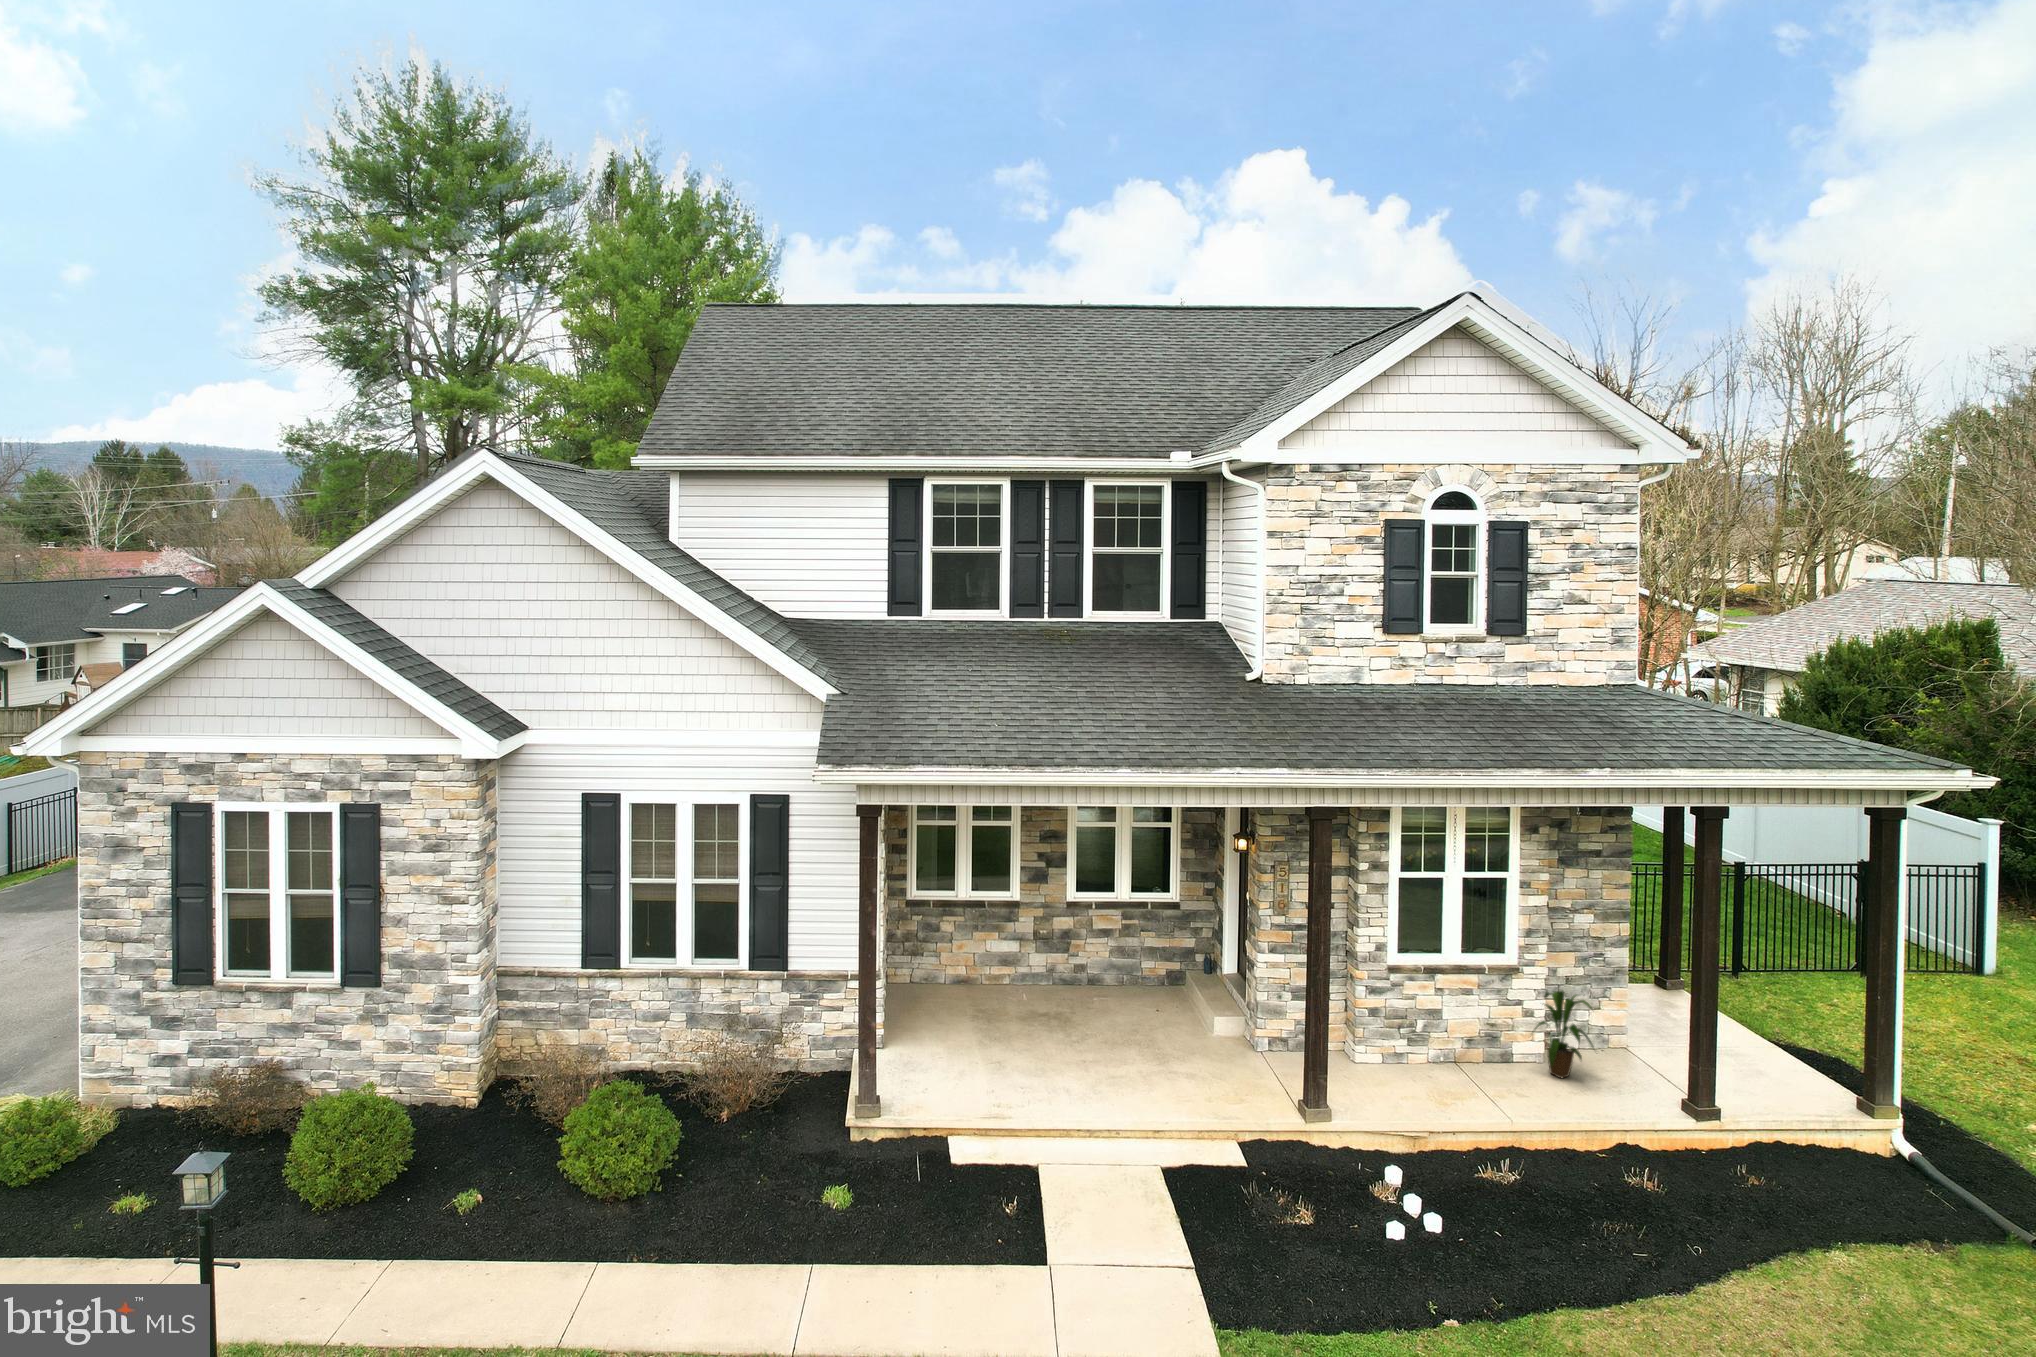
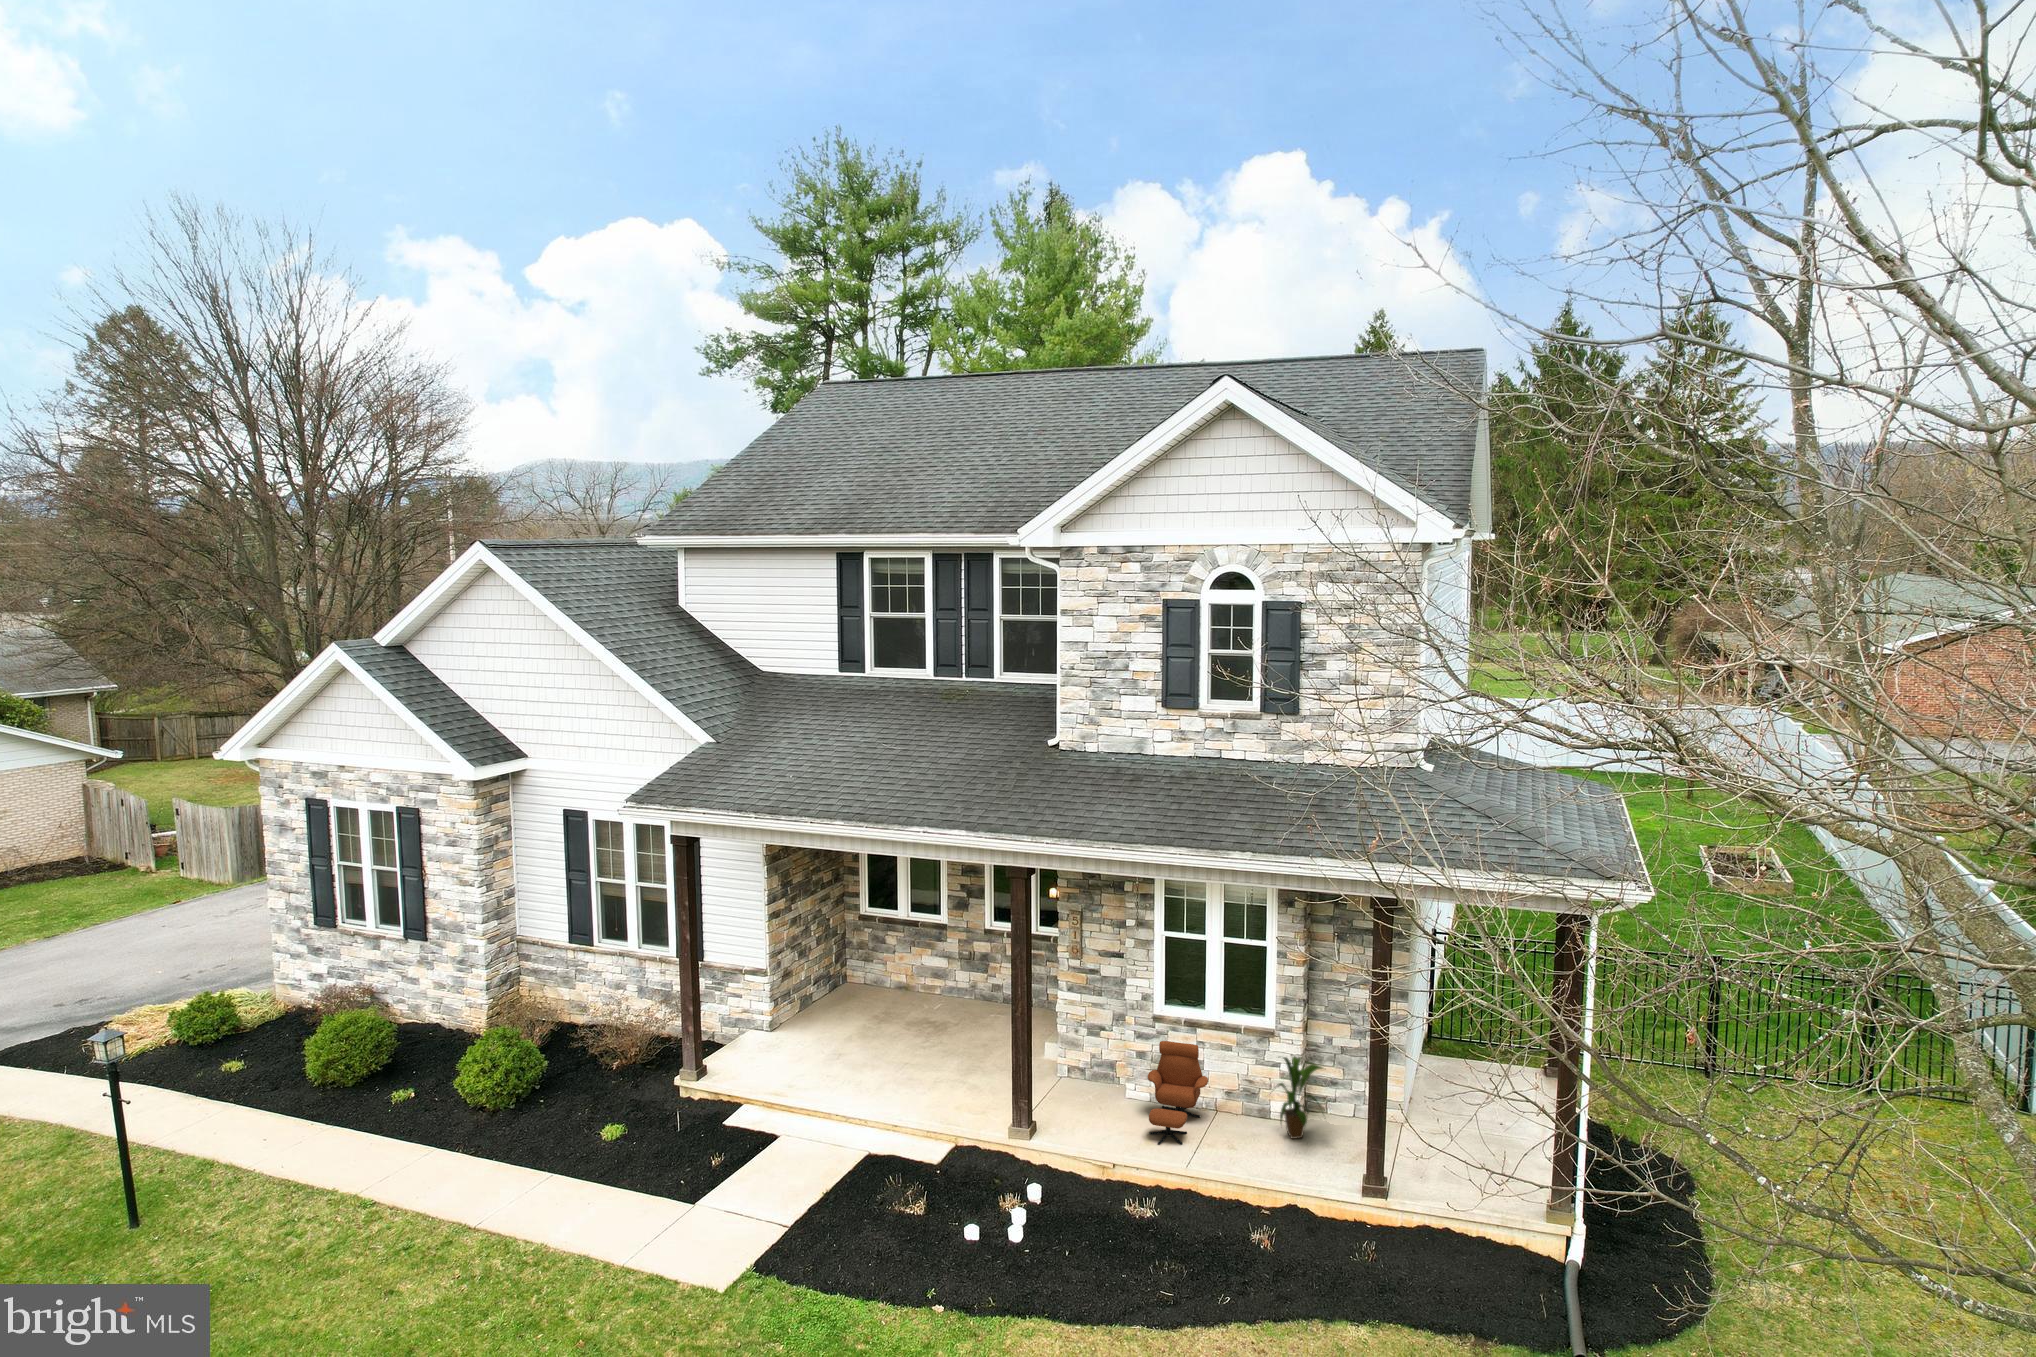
lounge chair: none [1399,993,1478,1103] -> present [1148,1041,1208,1145]

